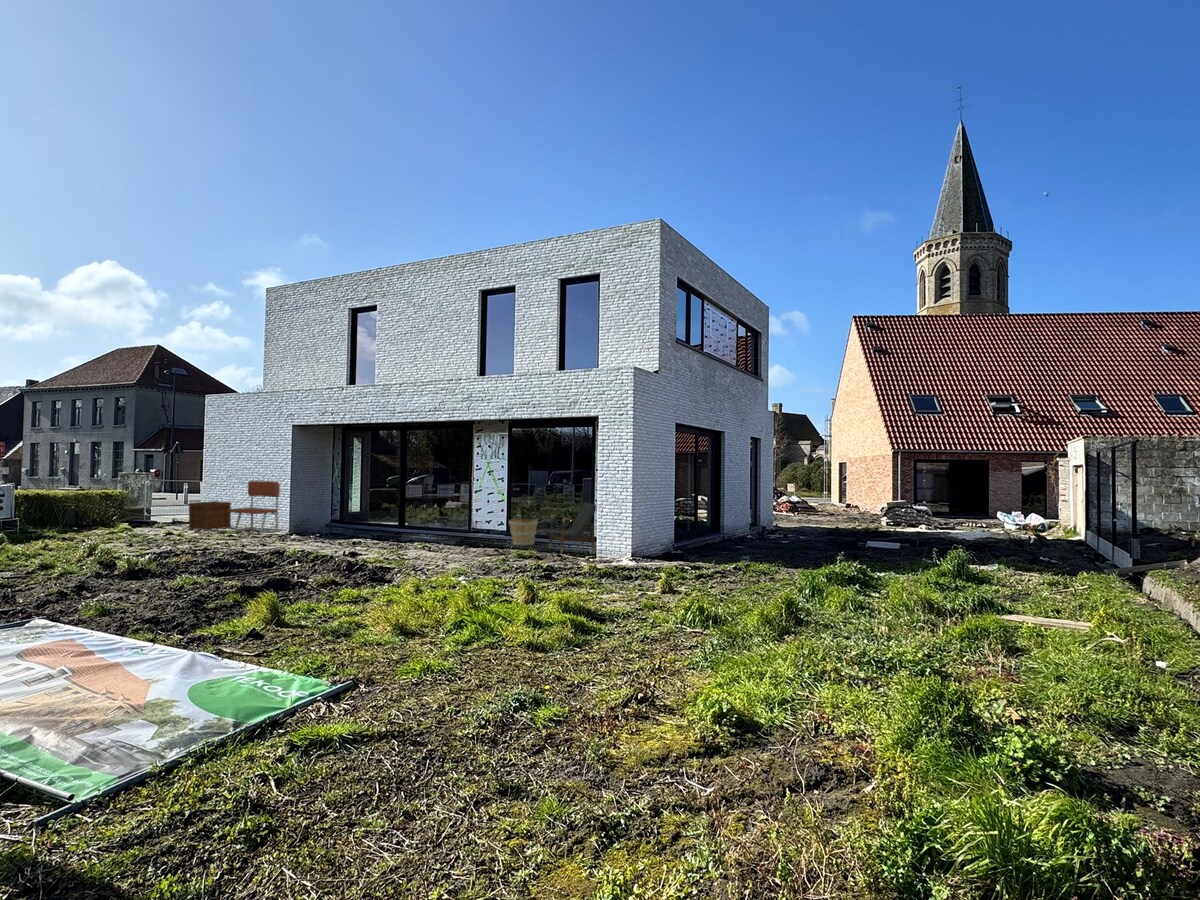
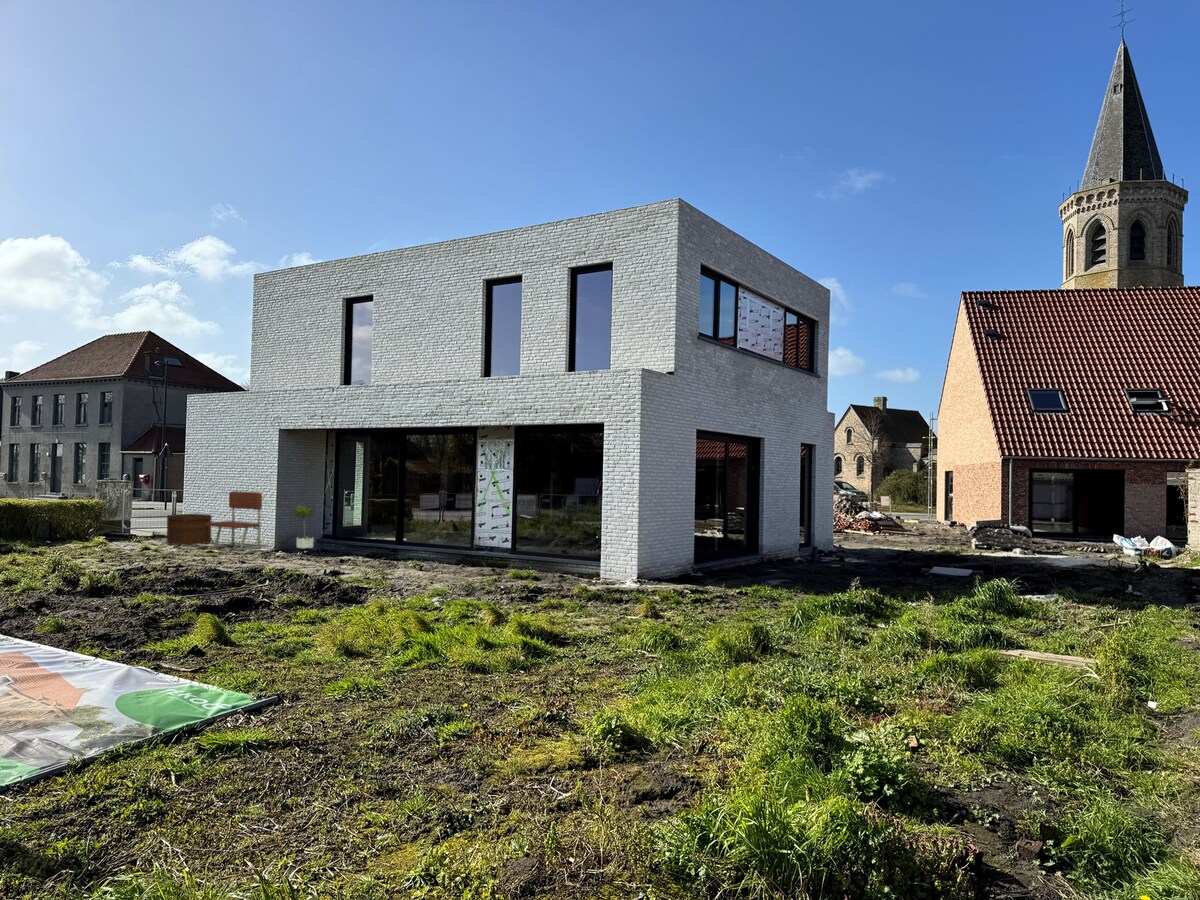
potted tree: none [308,493,327,531] -> present [294,506,313,548]
lounge chair: present [544,503,596,554] -> none [543,520,602,578]
wooden bucket: present [509,518,538,545] -> none [507,537,540,568]

